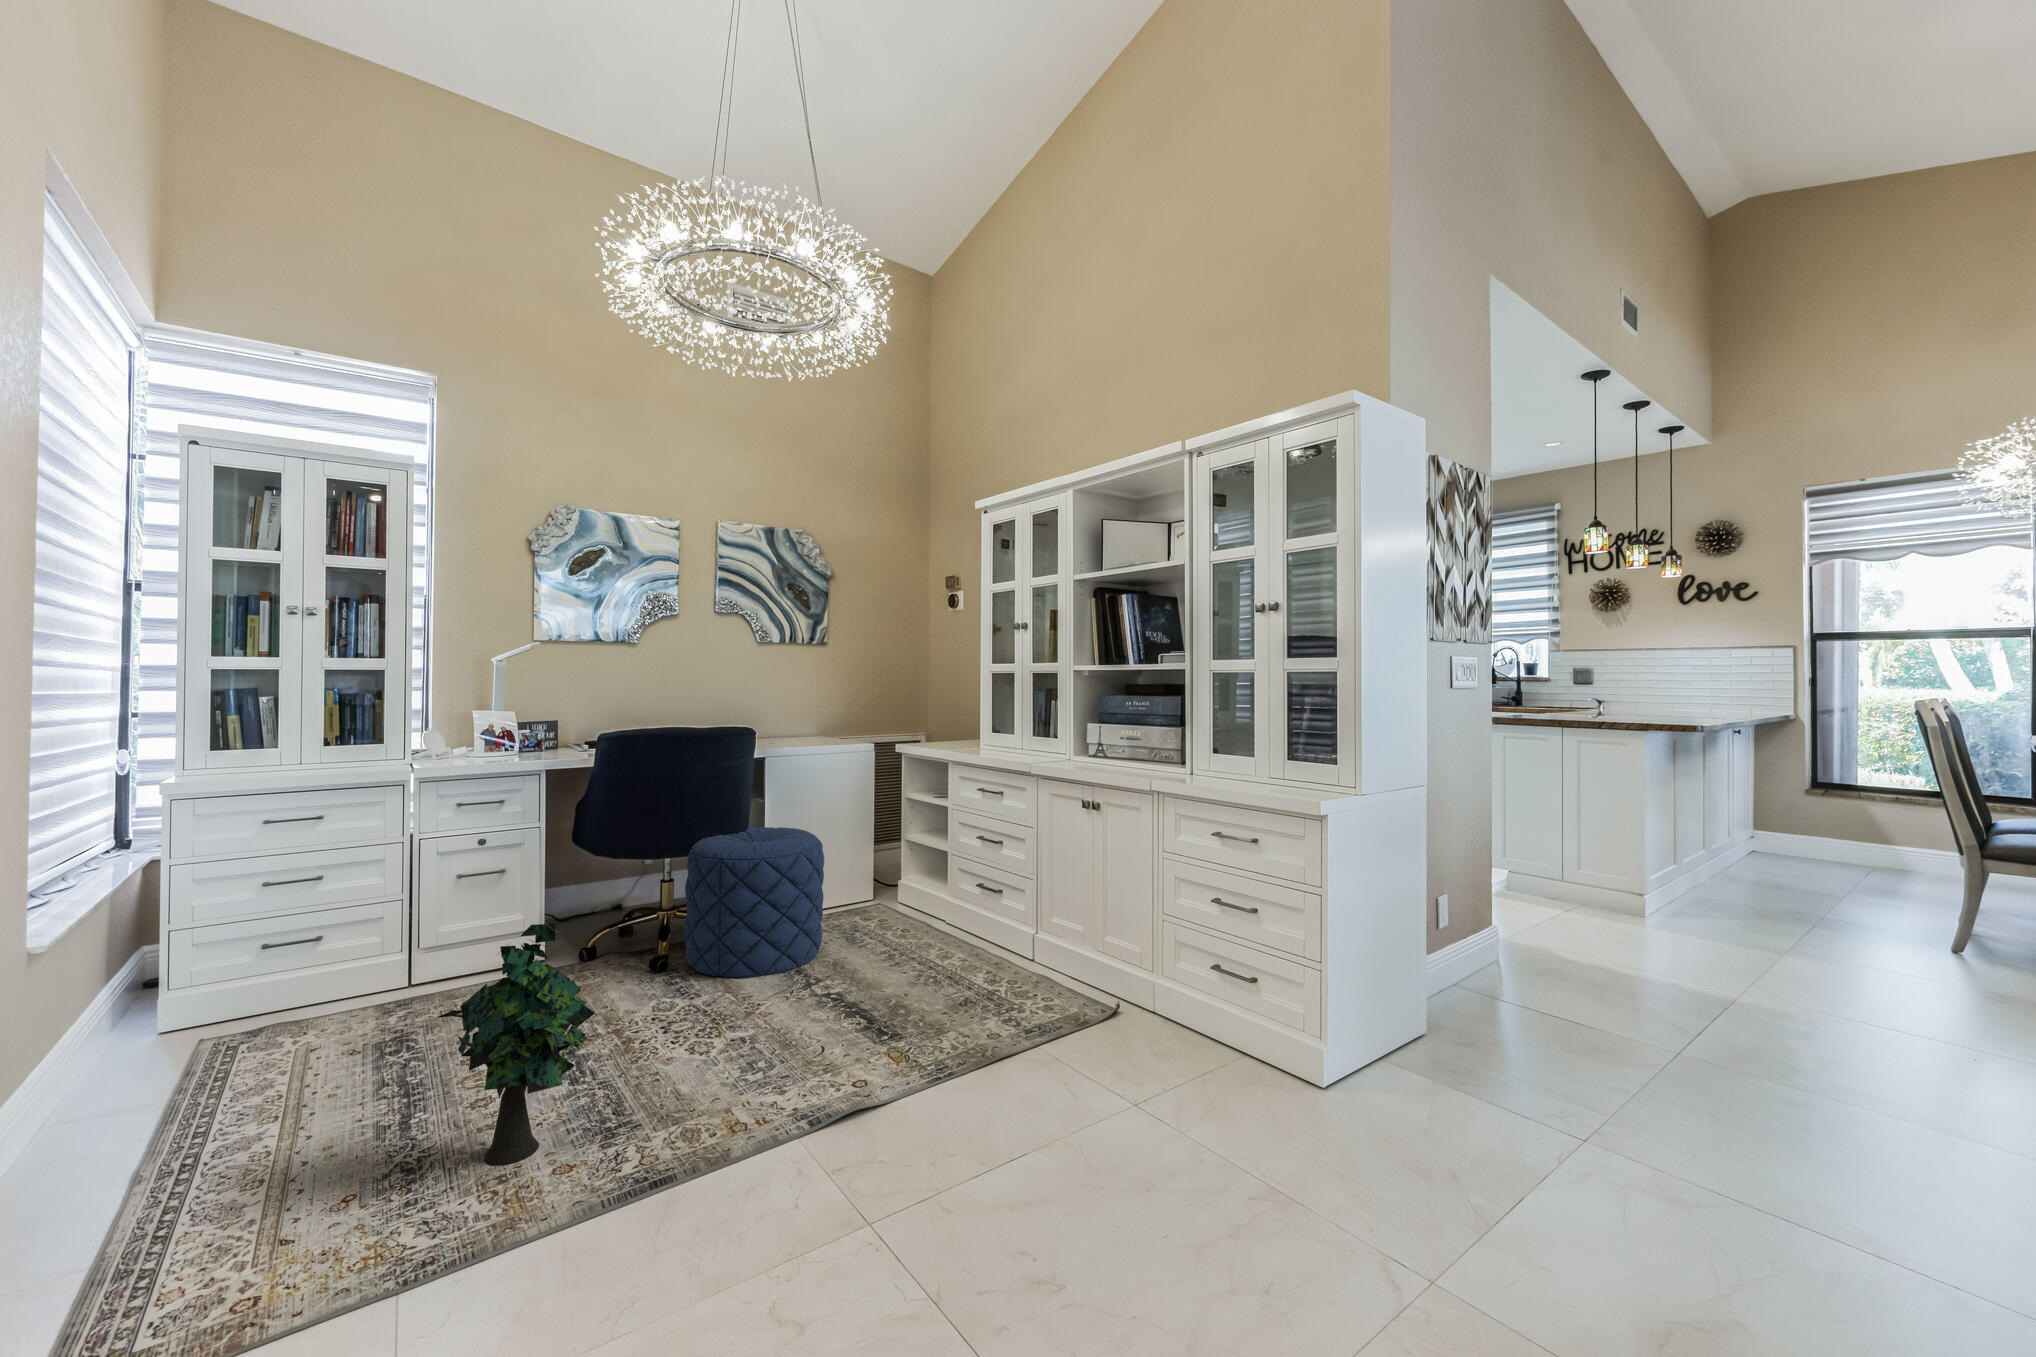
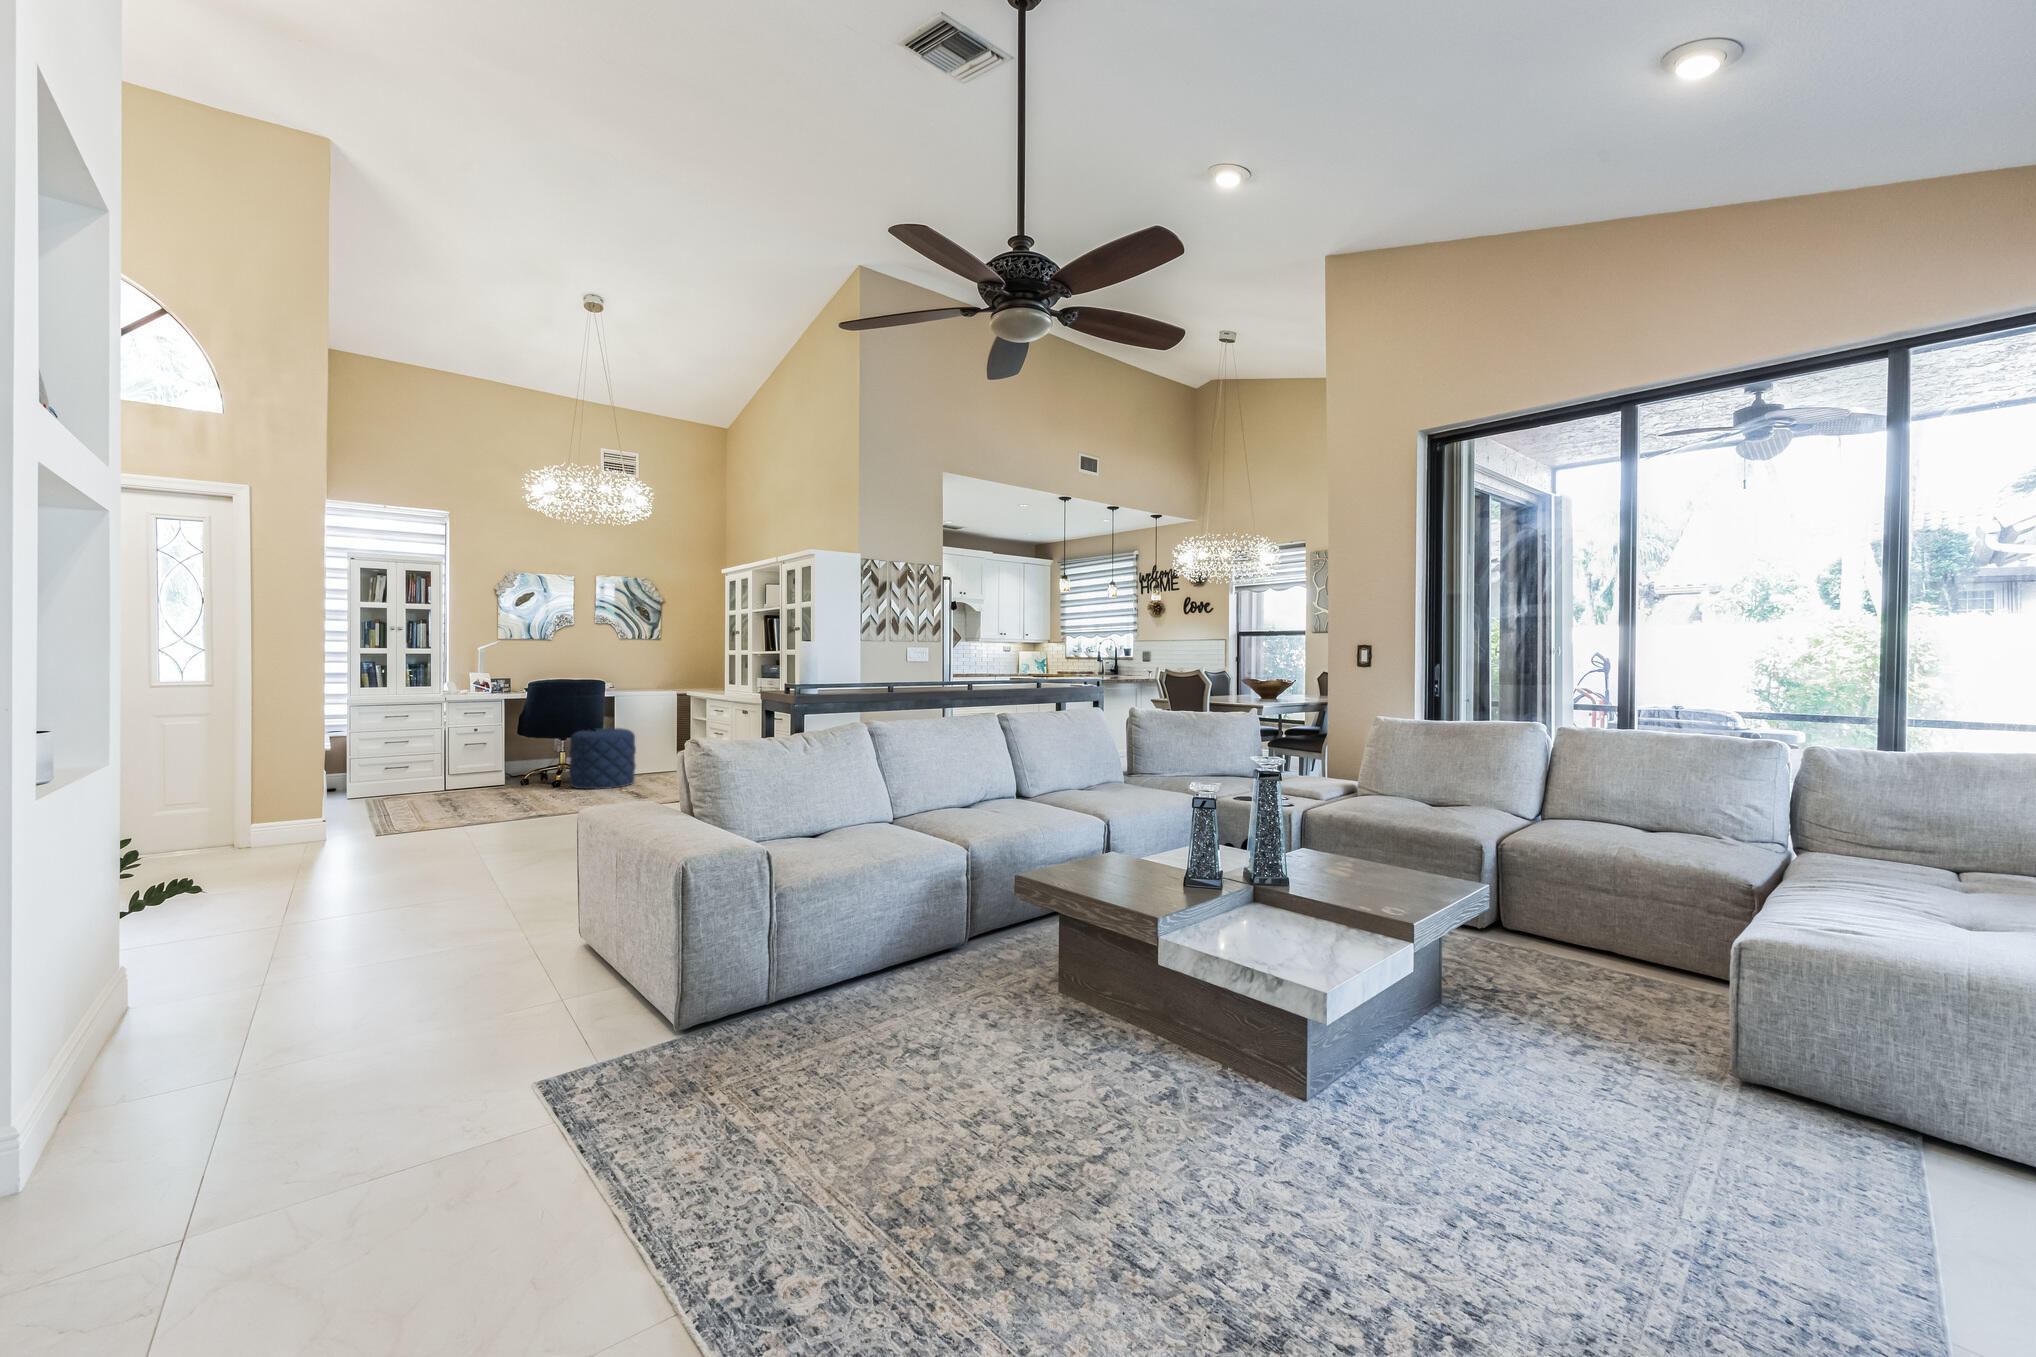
decorative plant: present [438,923,595,1165] -> none [472,742,524,816]

